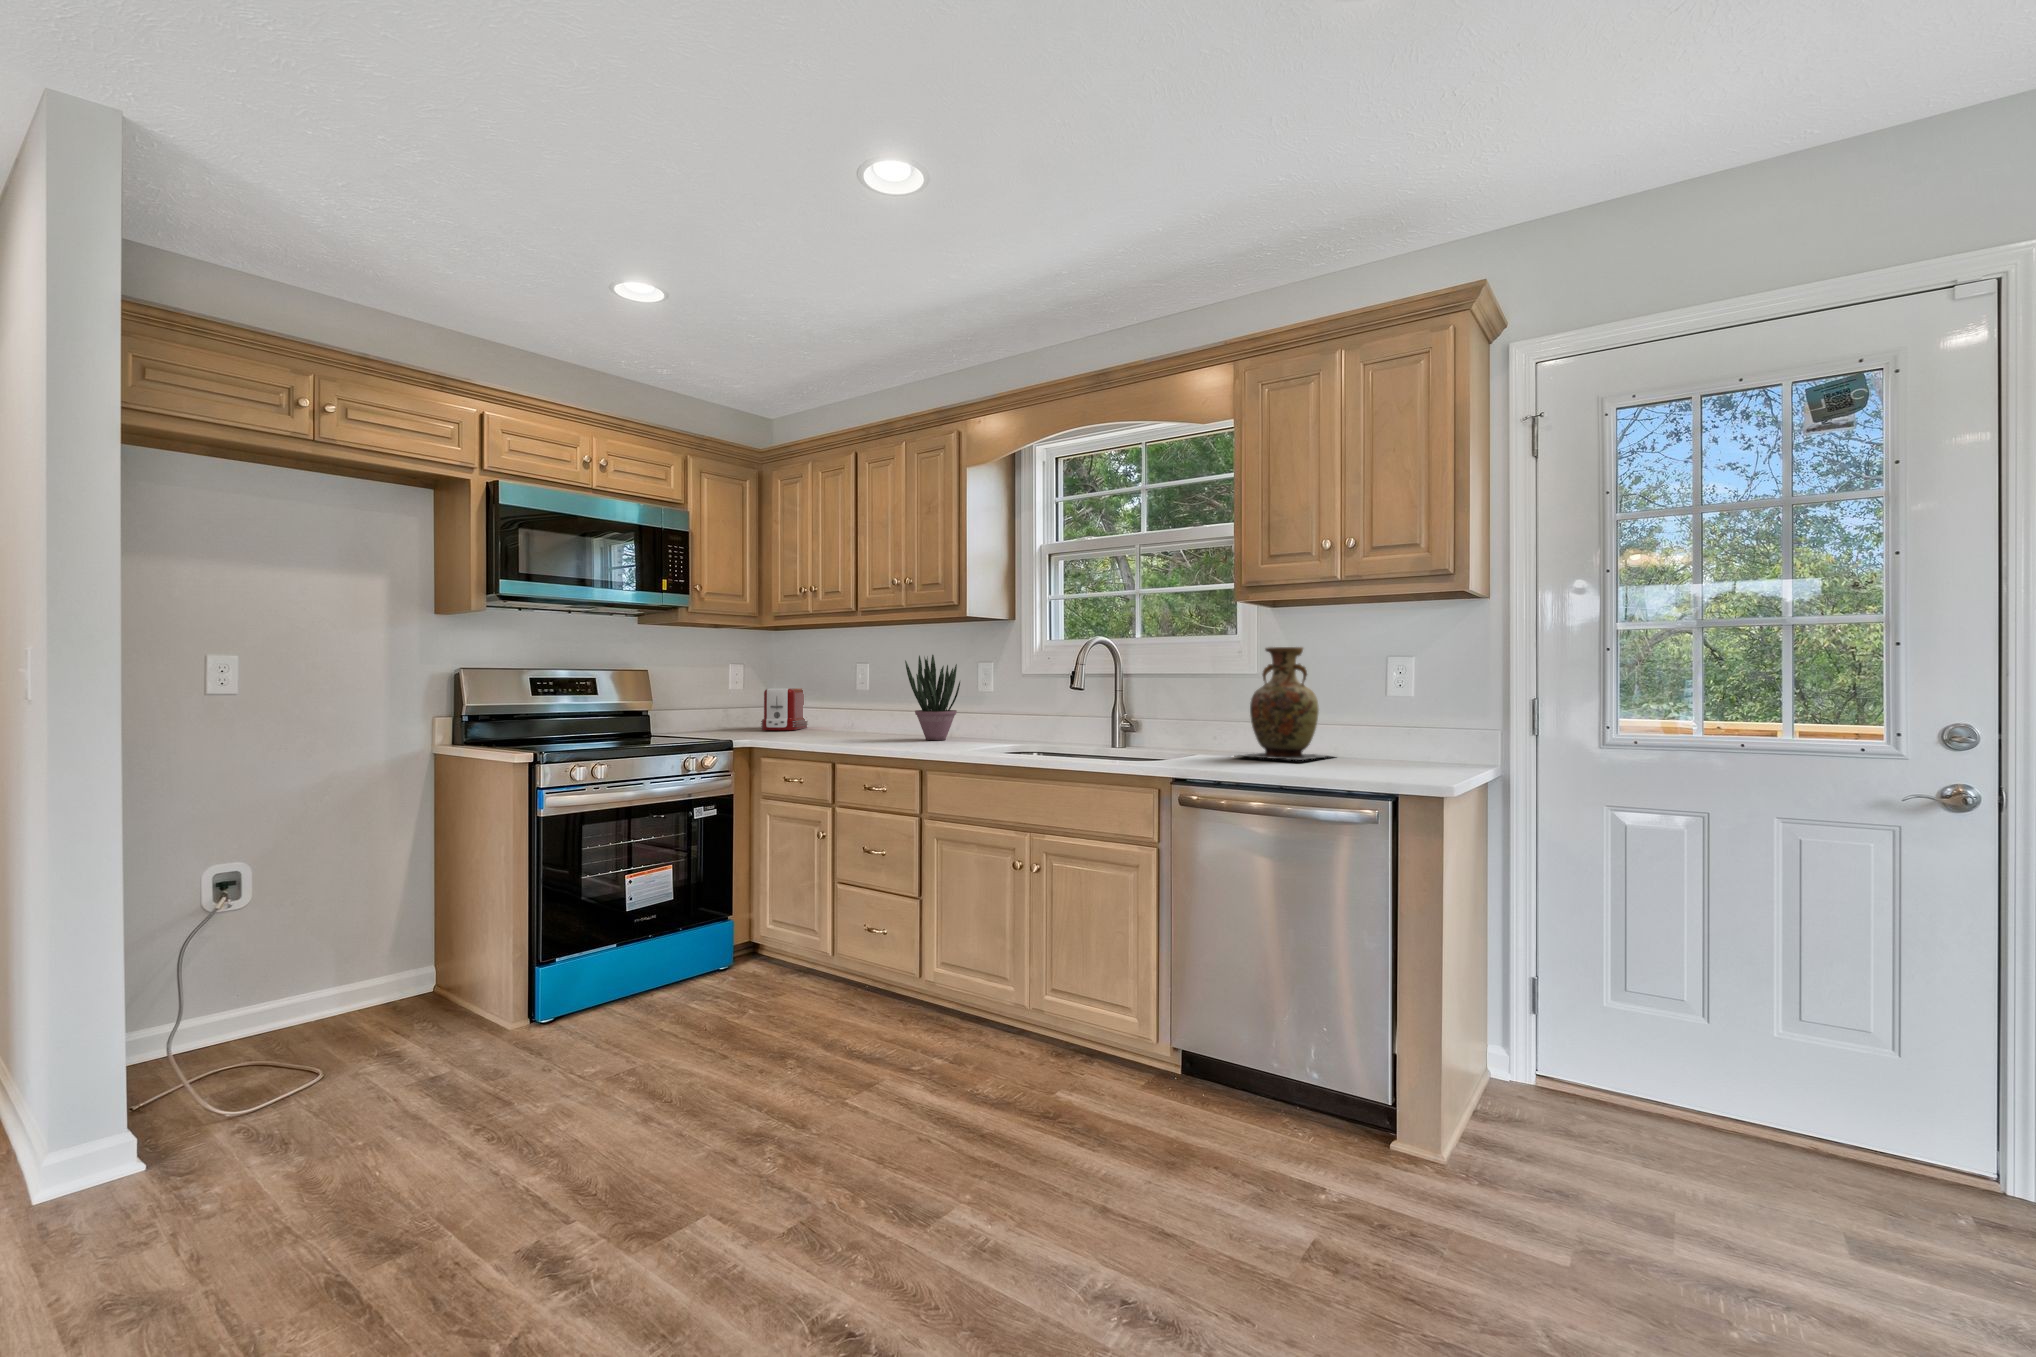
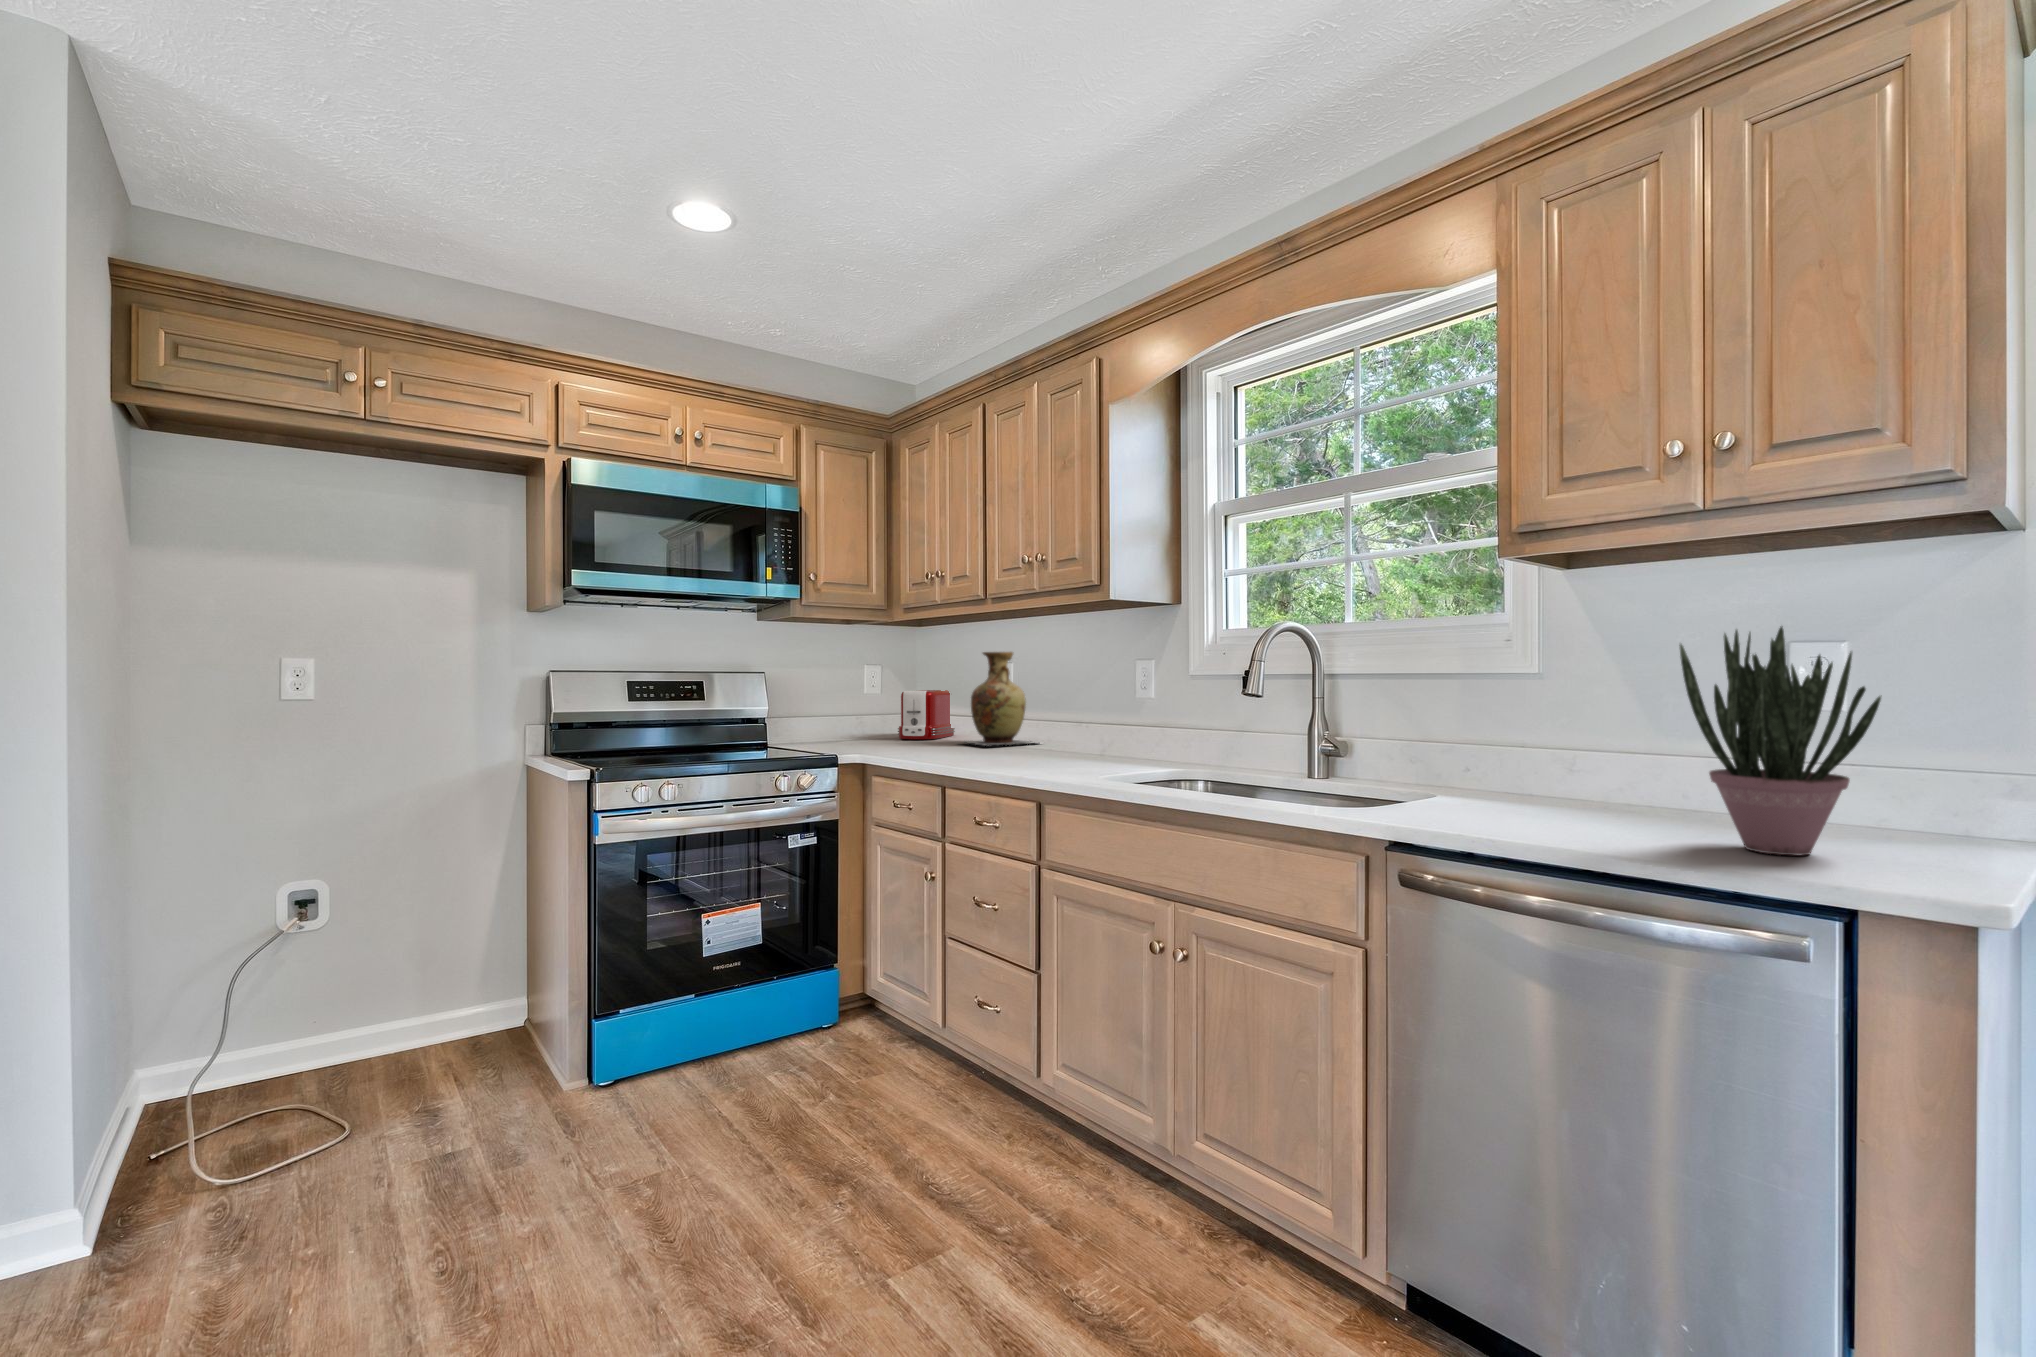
vase: present [1238,647,1328,760] -> present [965,652,1031,745]
potted plant: present [905,655,960,740] -> present [1679,626,1881,855]

